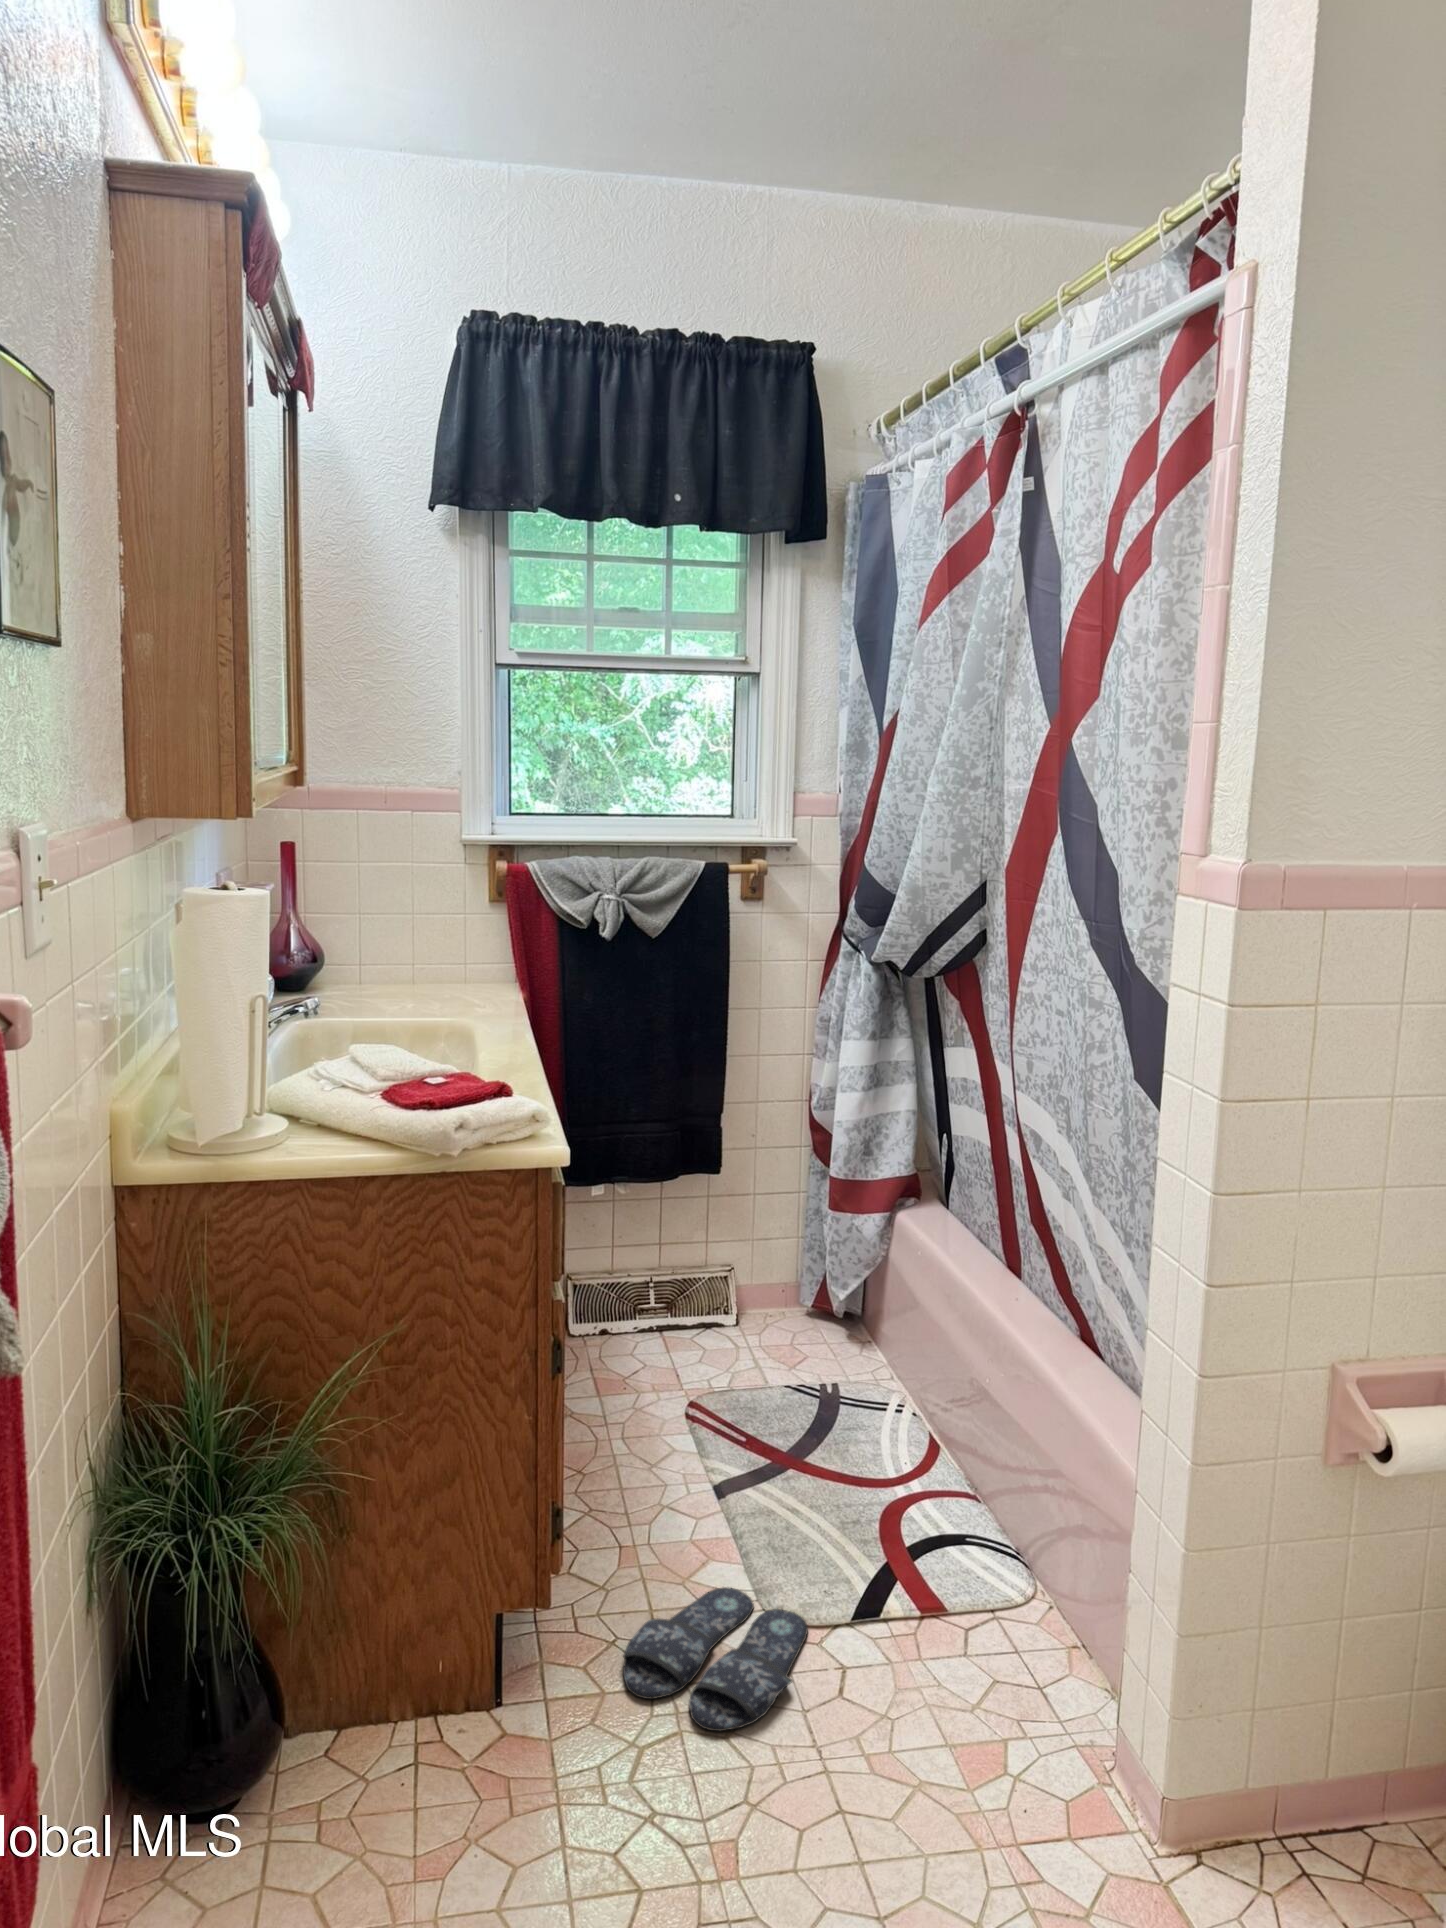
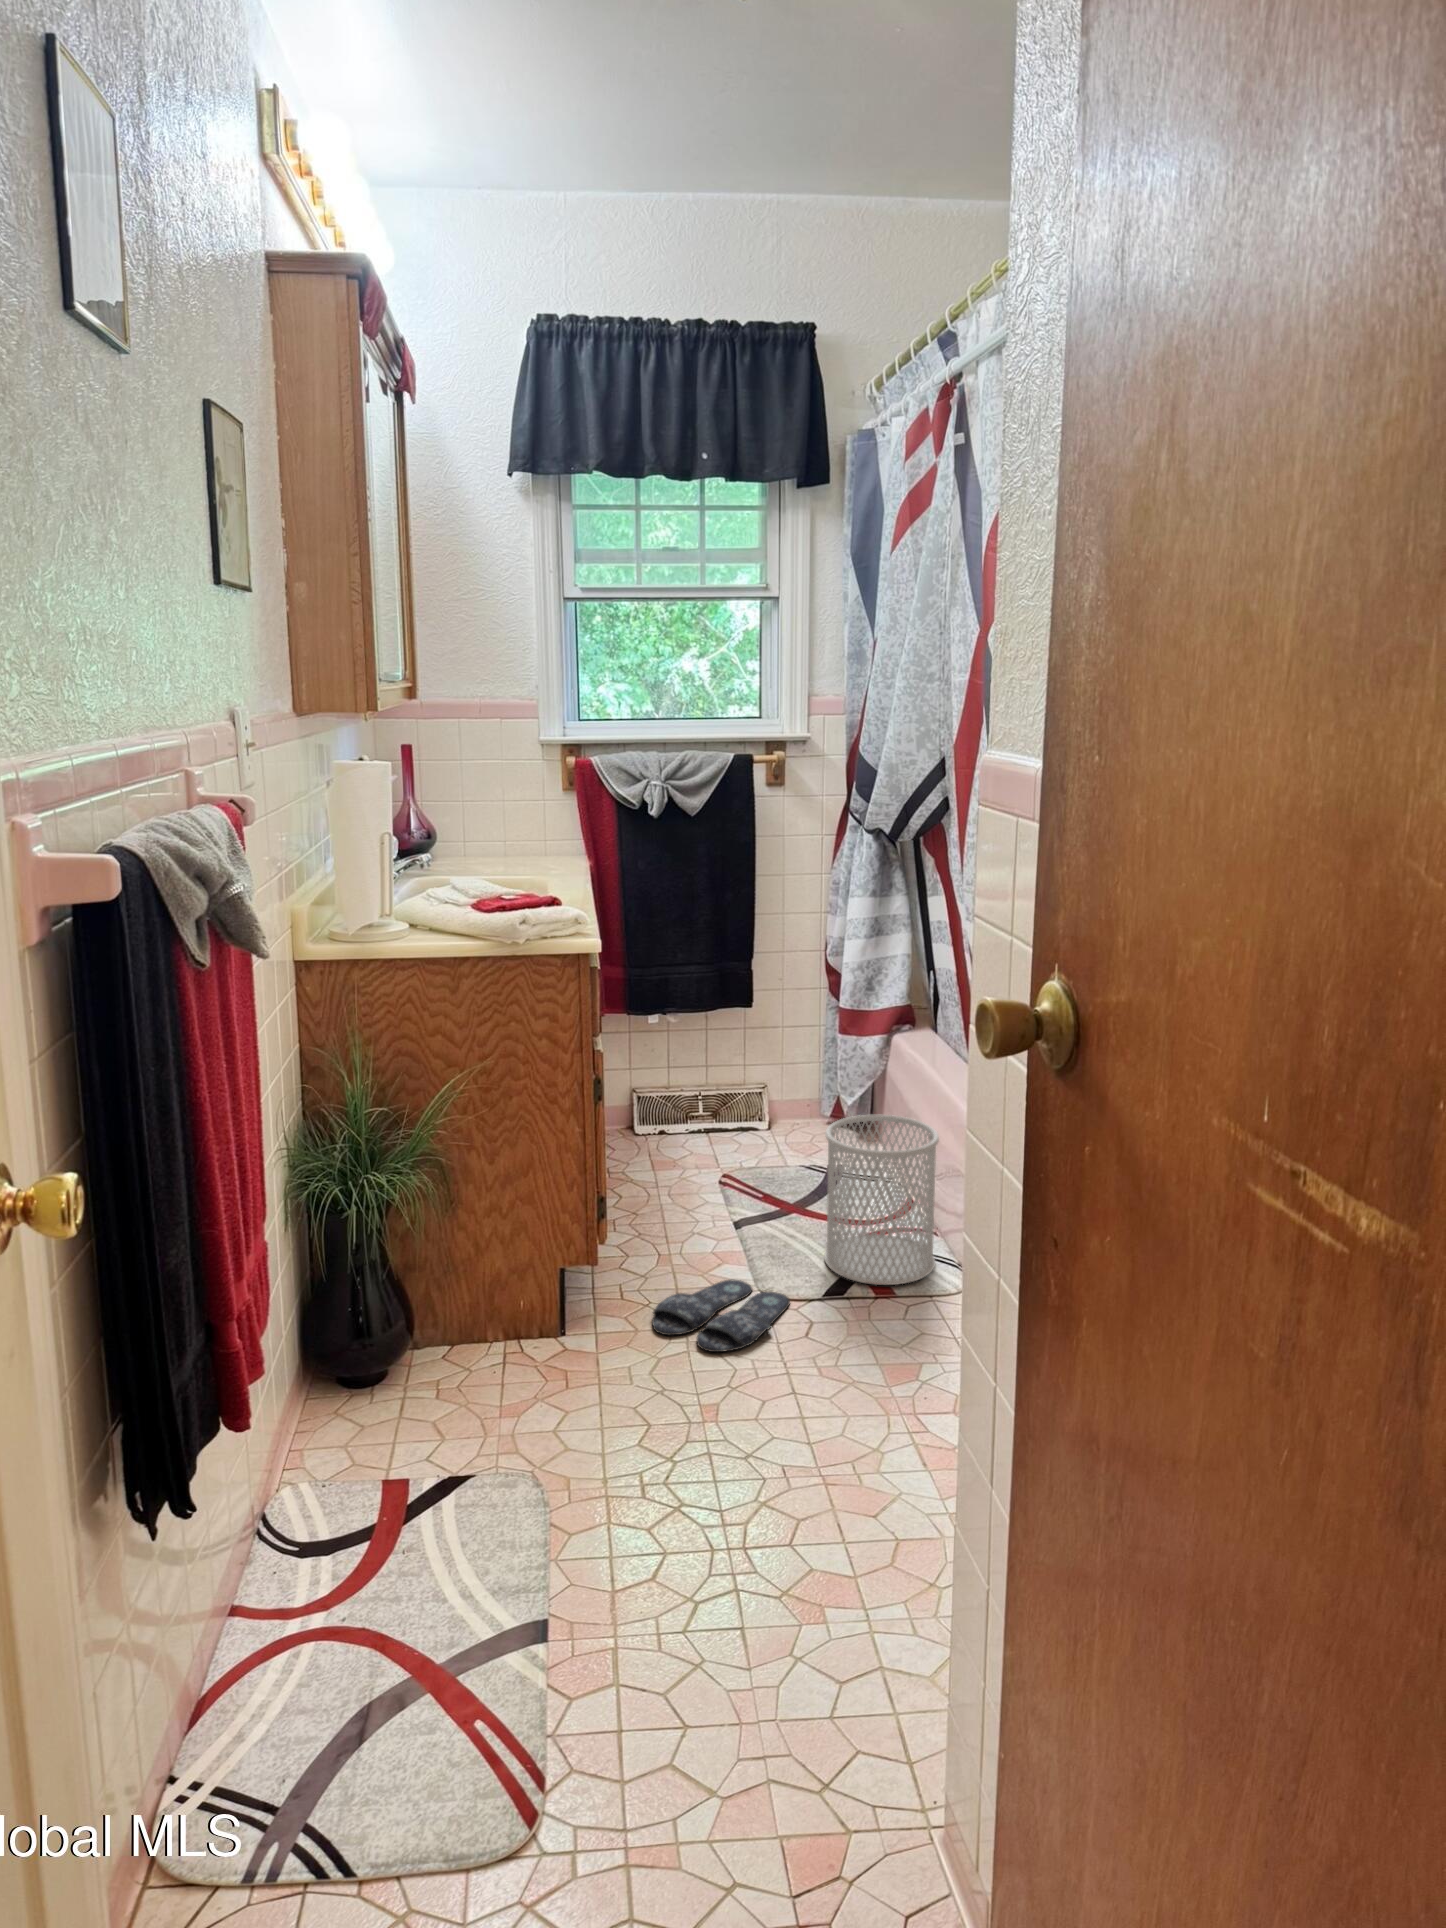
wastebasket: none [841,1347,997,1593] -> present [824,1115,939,1285]

